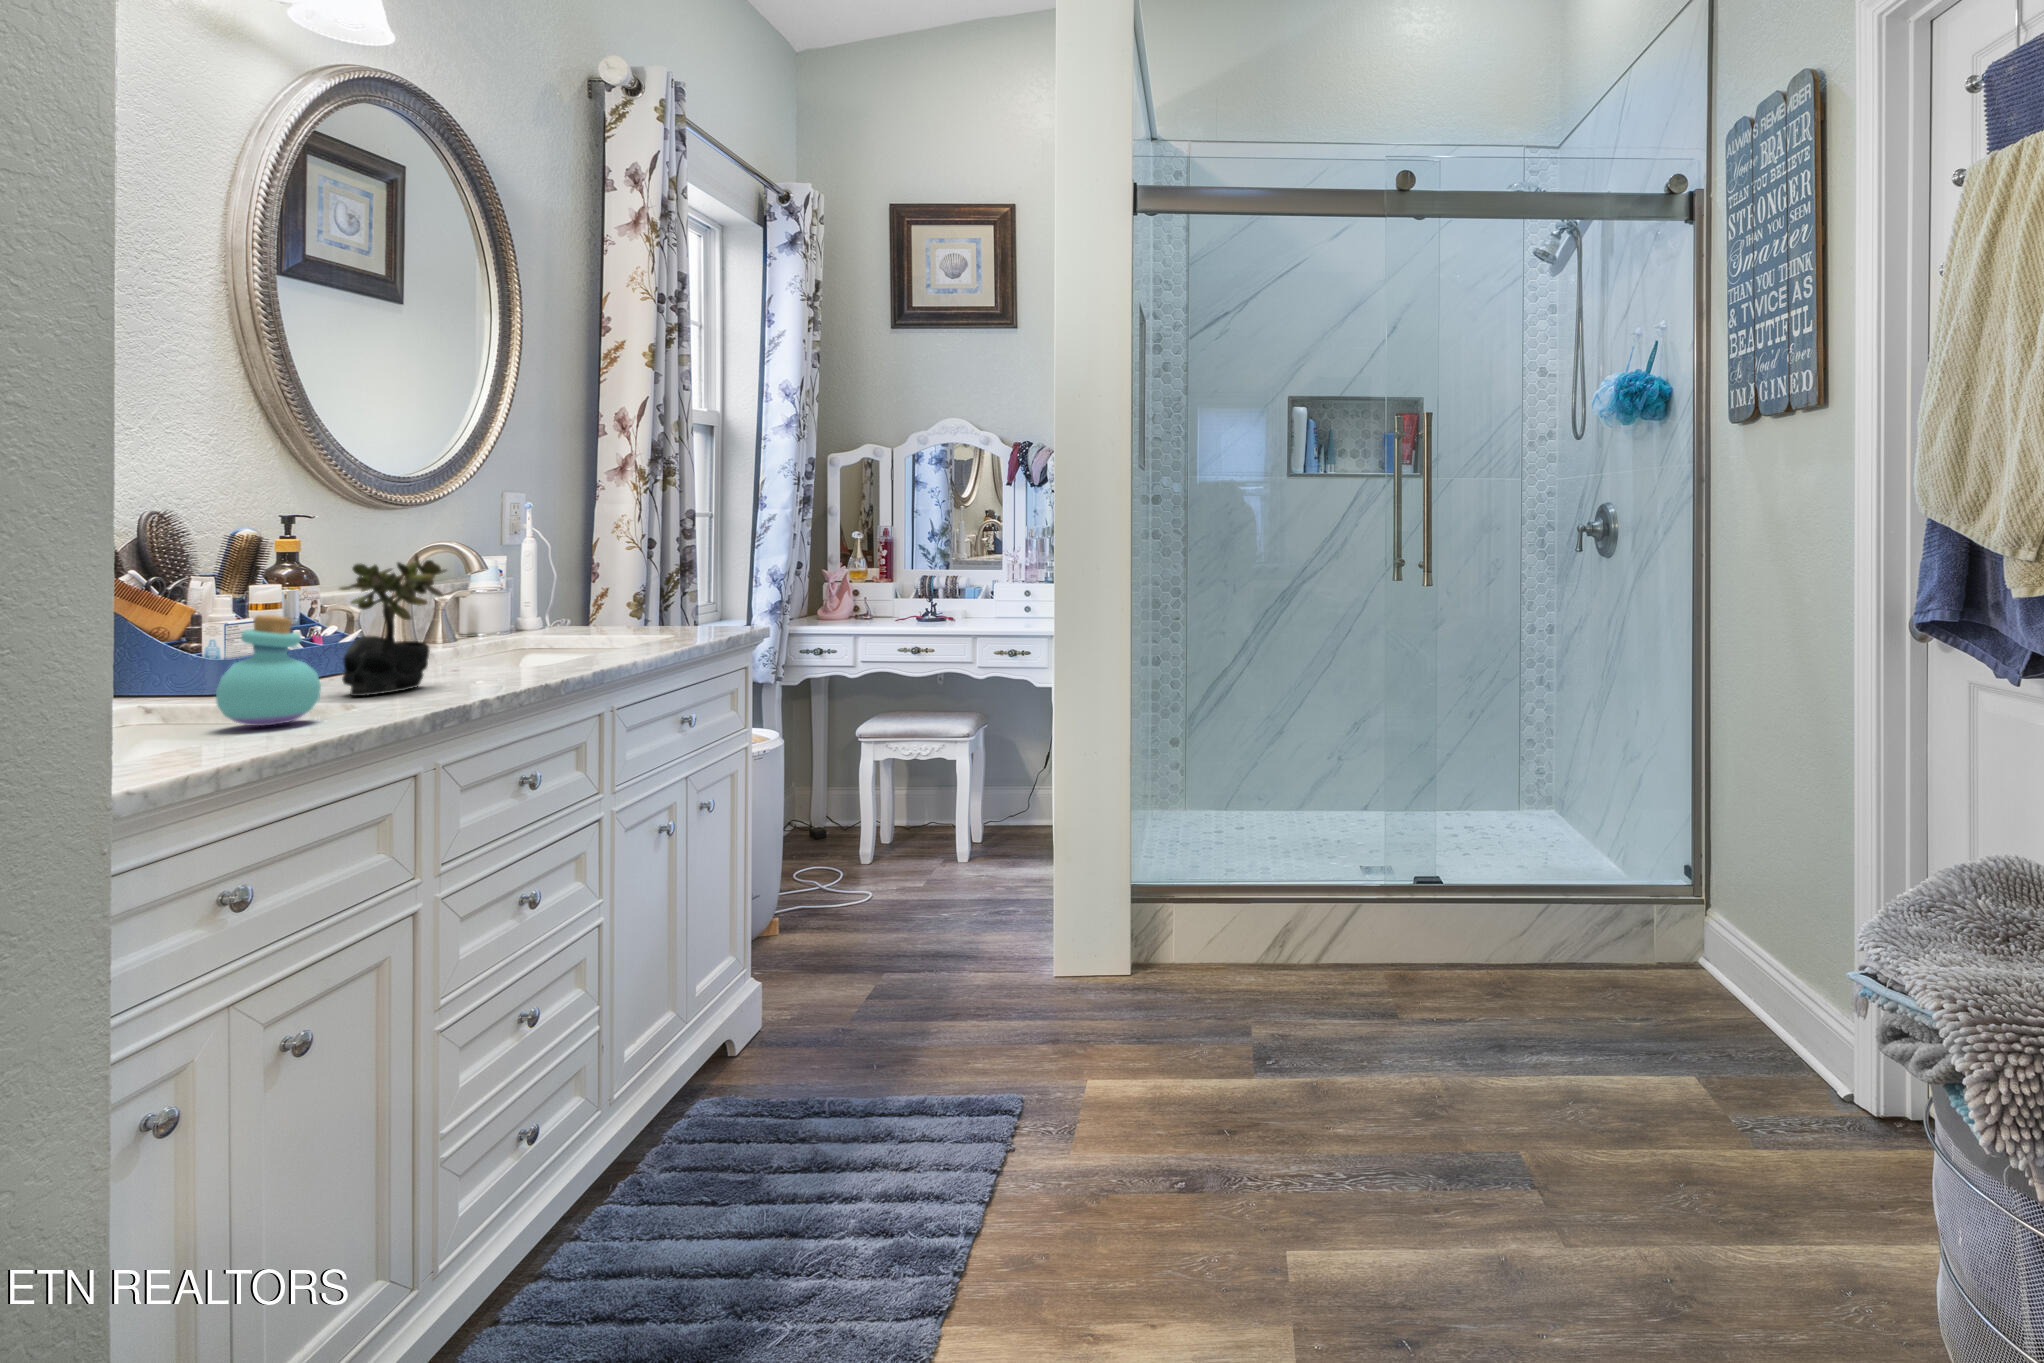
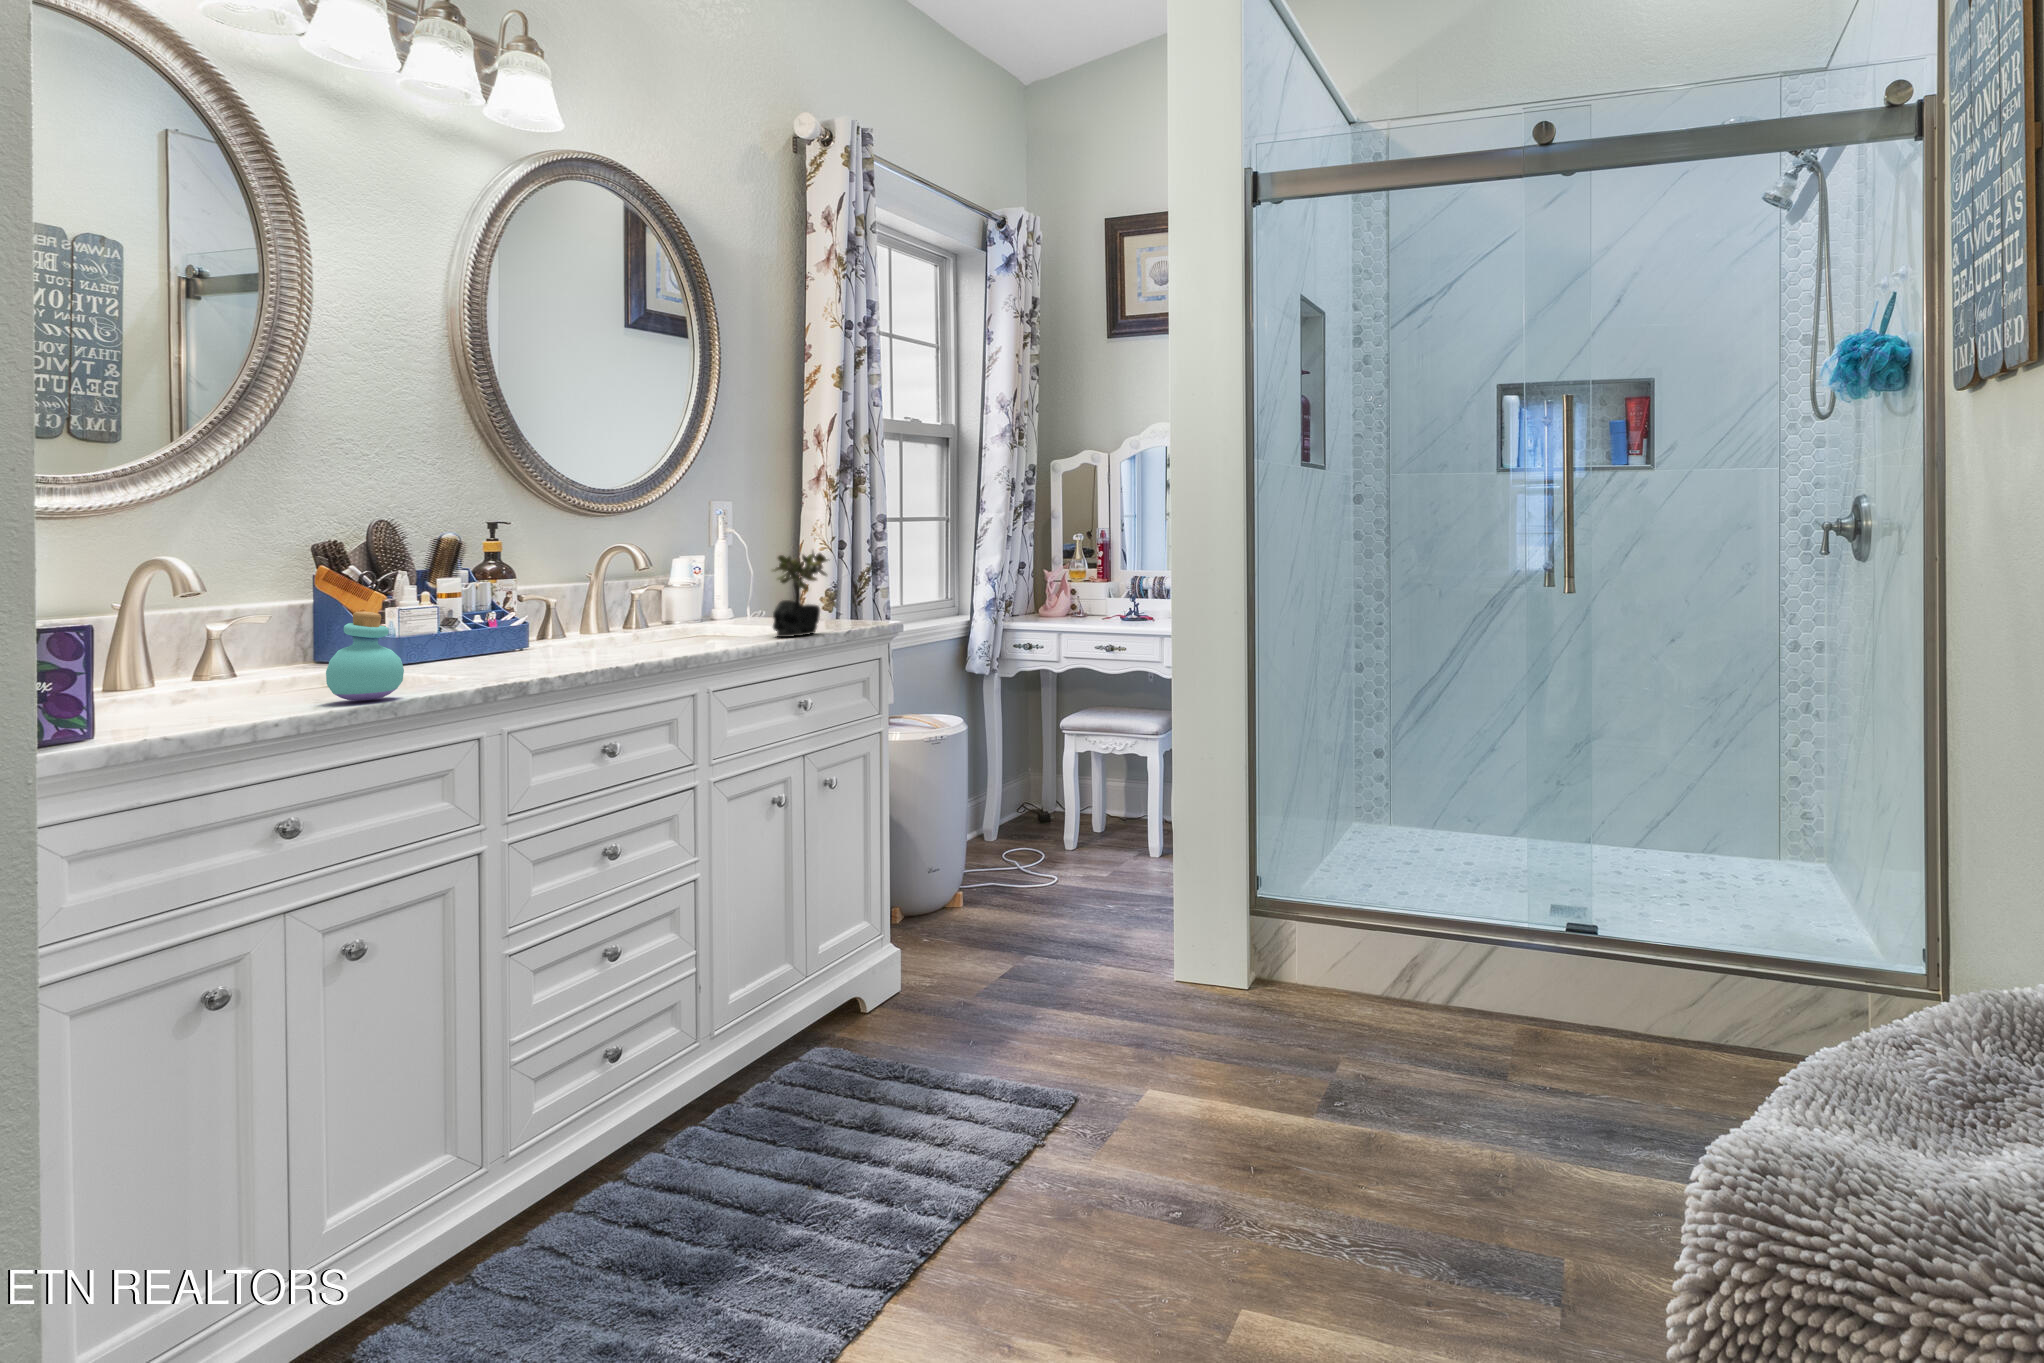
succulent plant: present [340,555,446,696] -> present [773,551,828,637]

